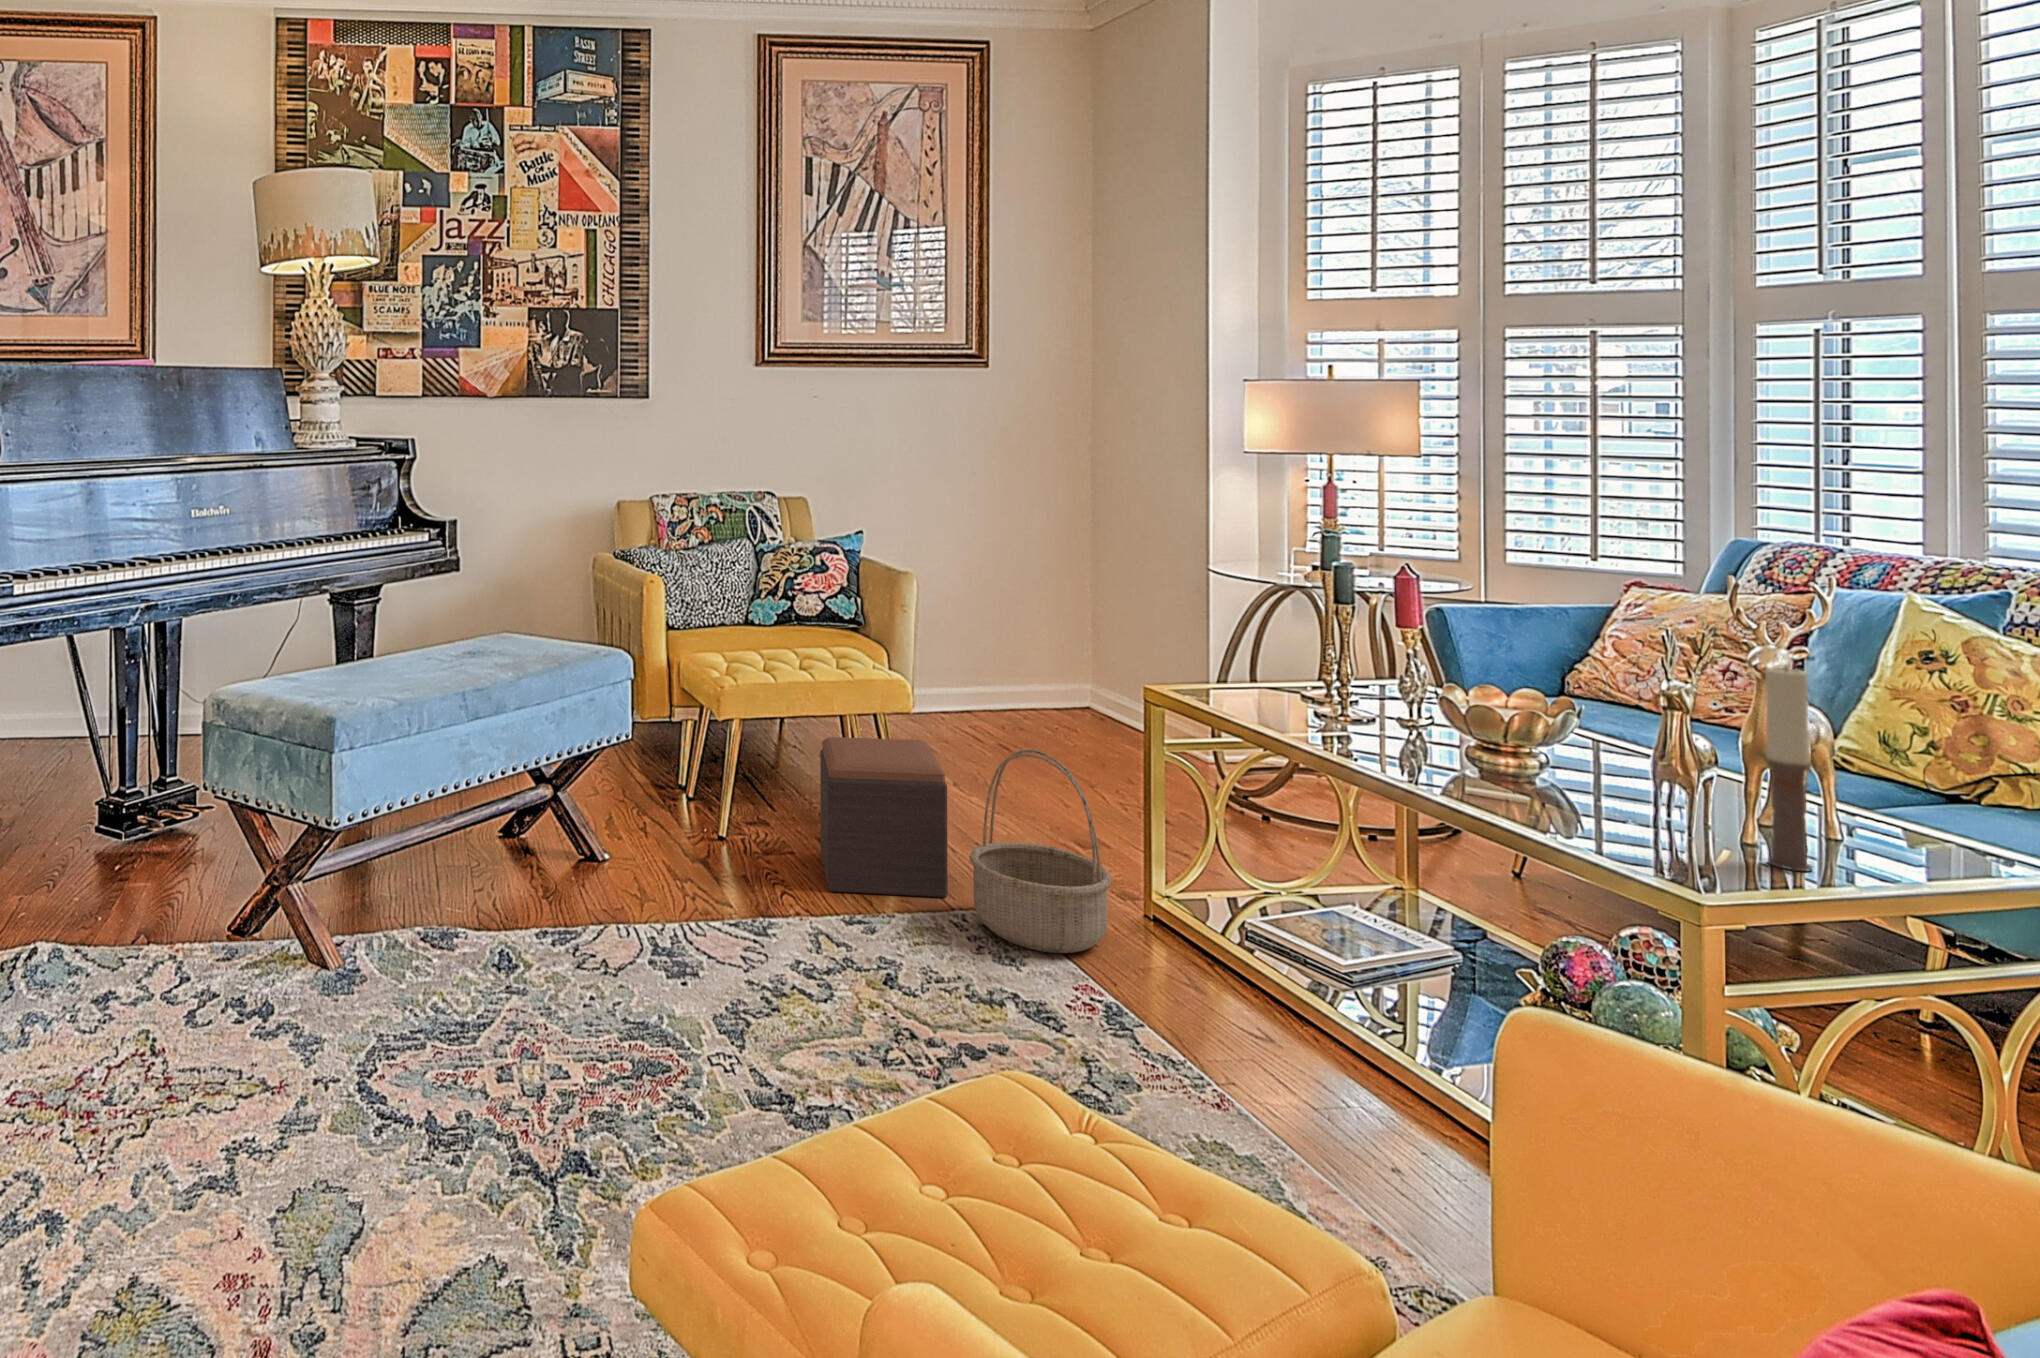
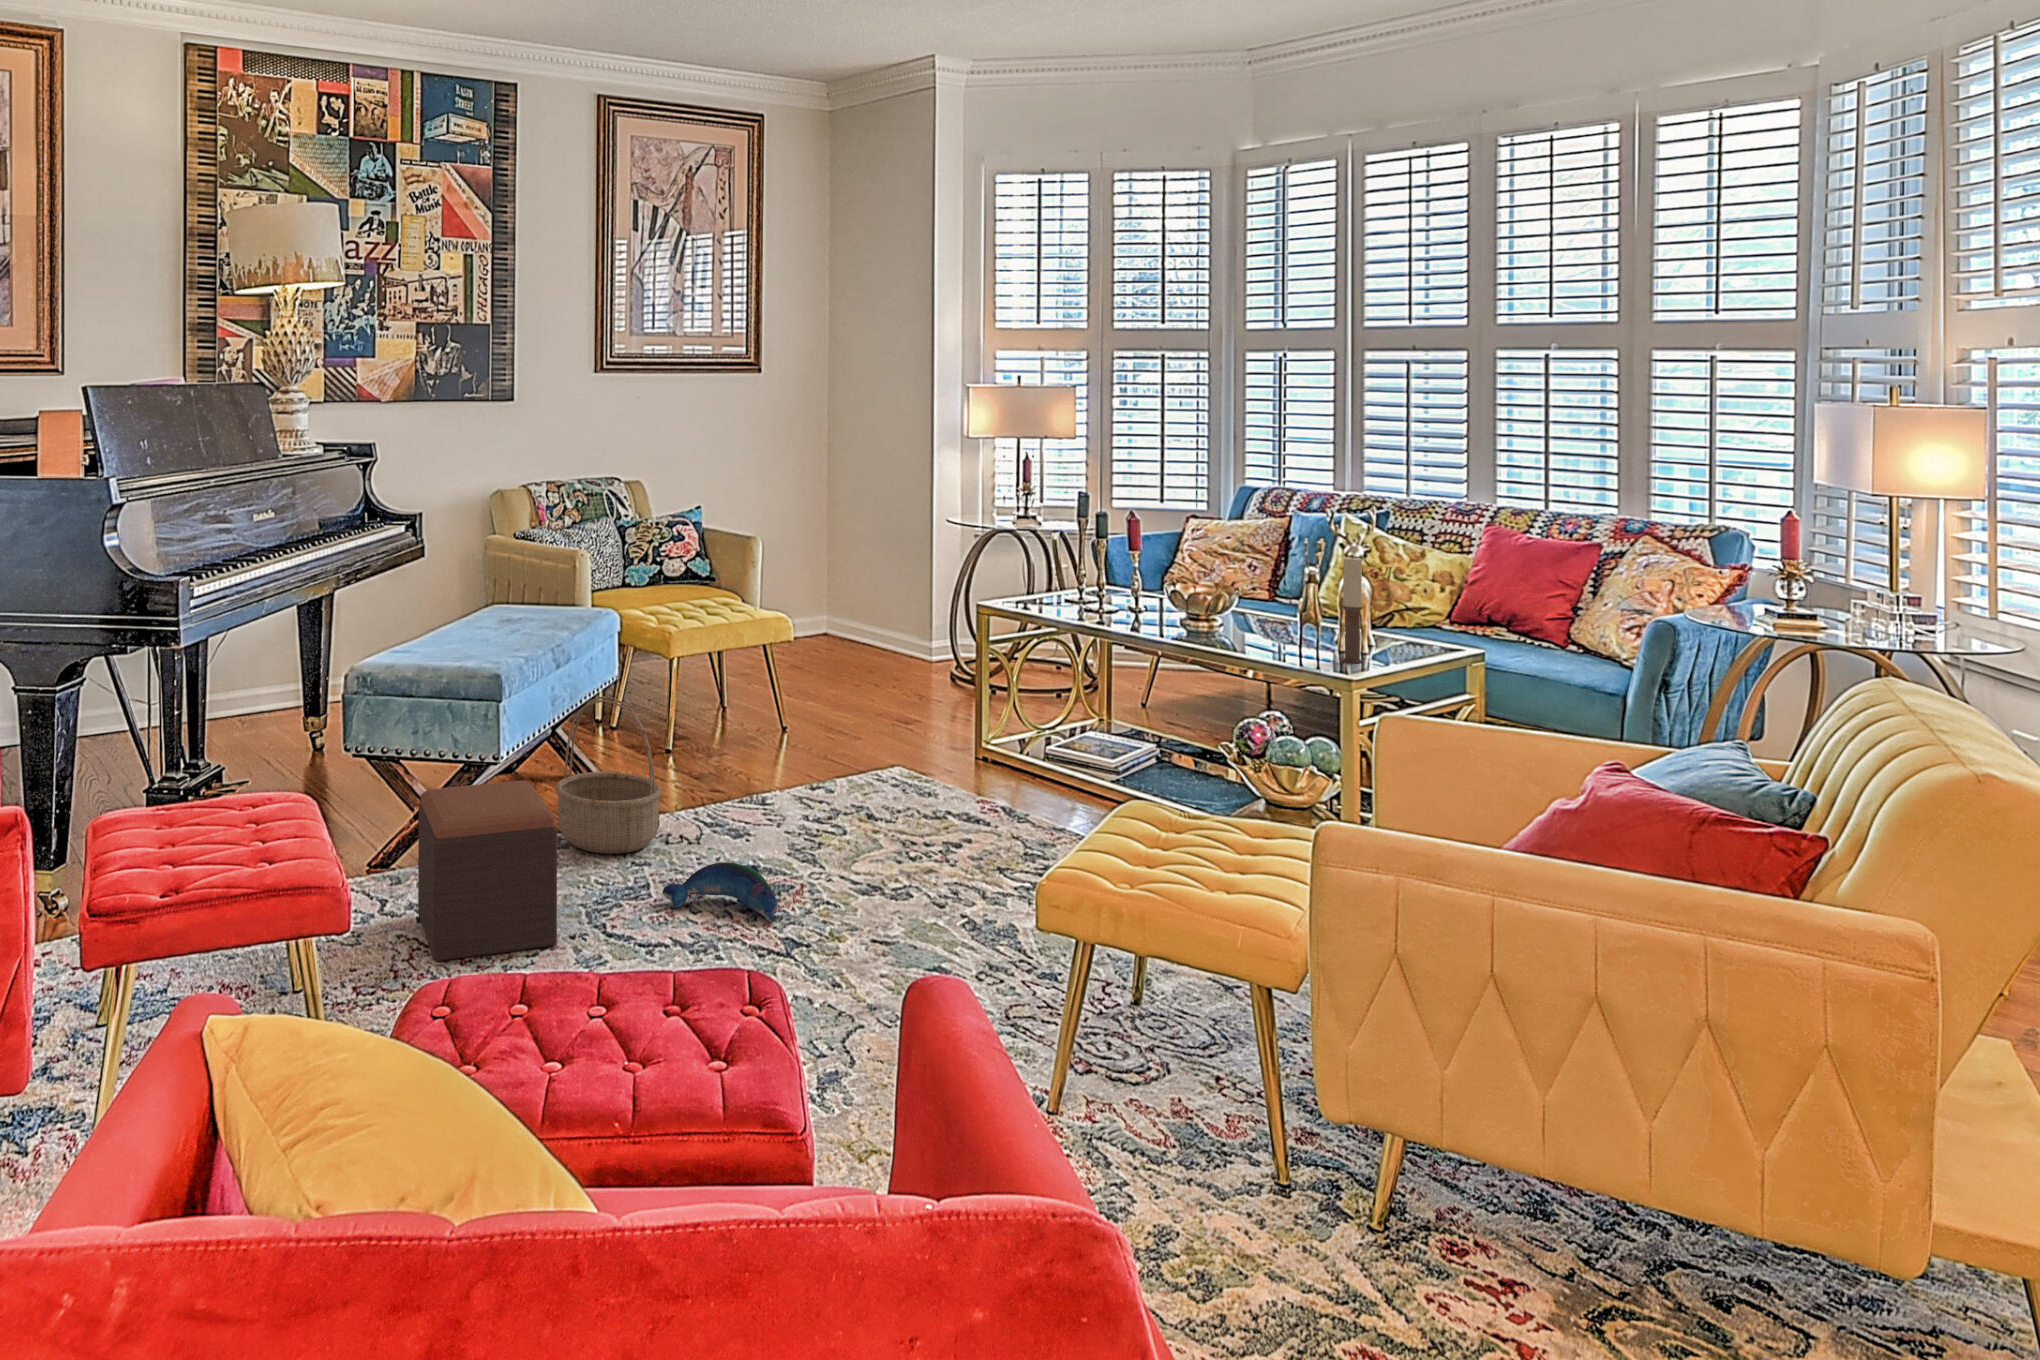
footstool: present [820,737,948,898] -> present [418,780,557,962]
basket: present [969,749,1112,953] -> present [555,696,662,854]
plush toy: none [476,1020,604,1129] -> present [662,862,778,923]

